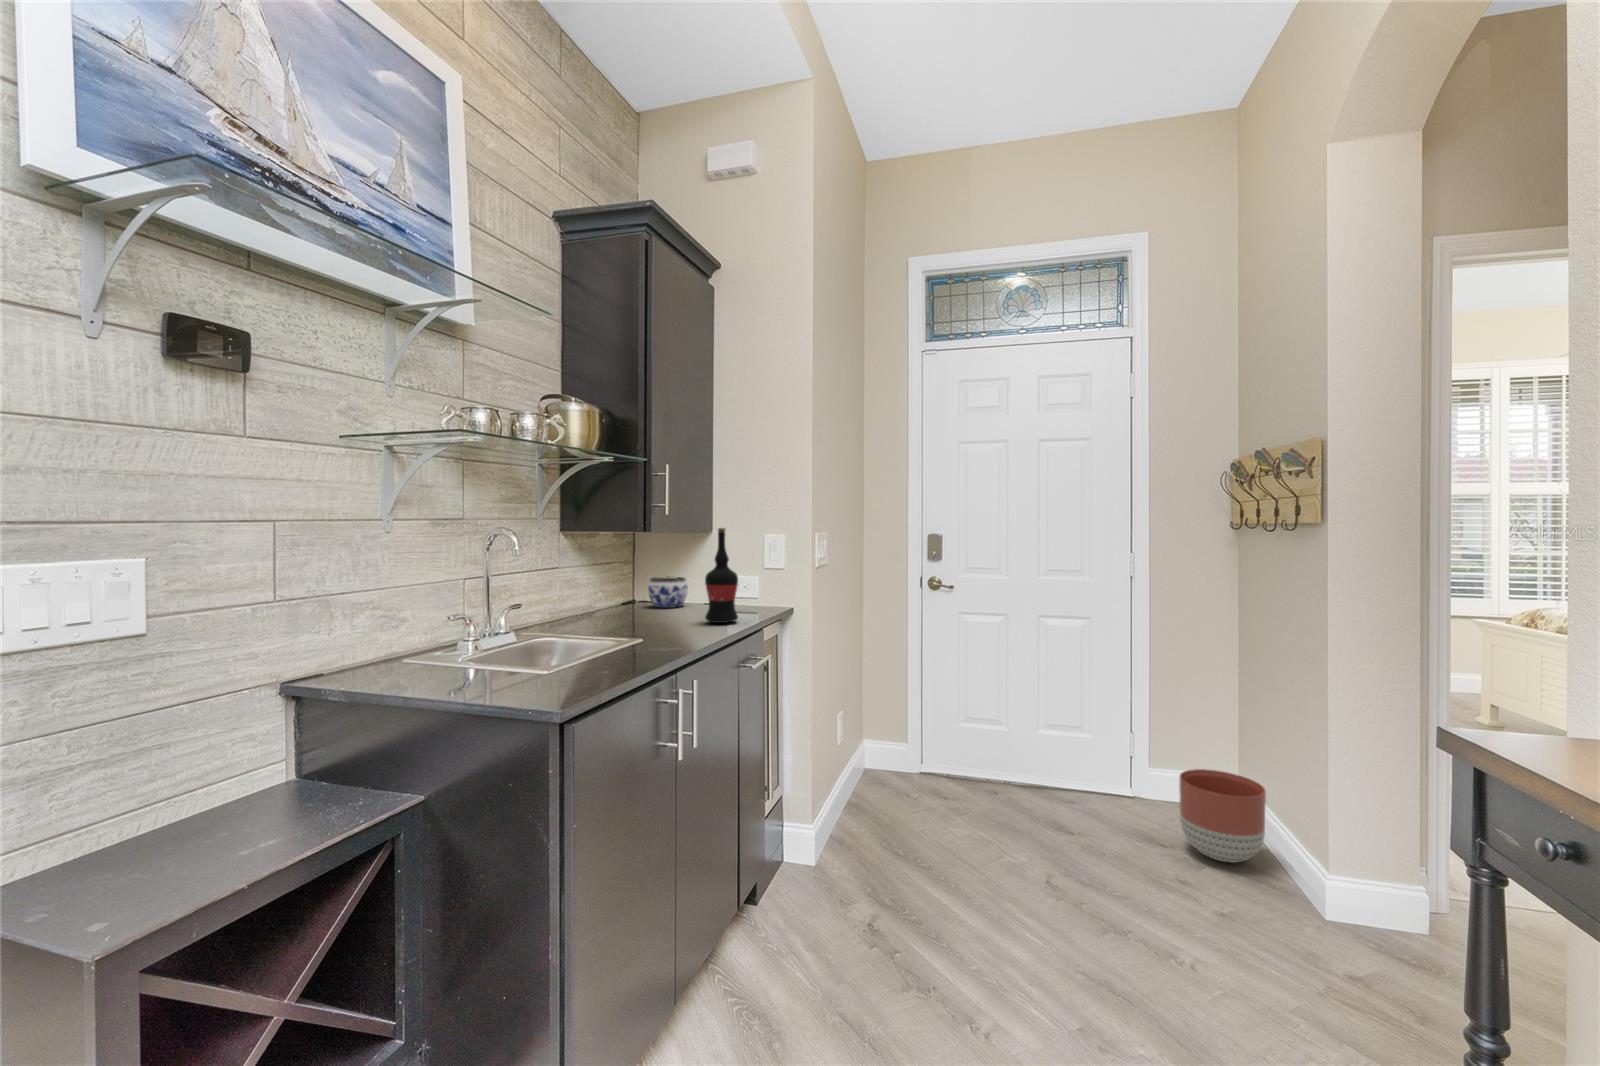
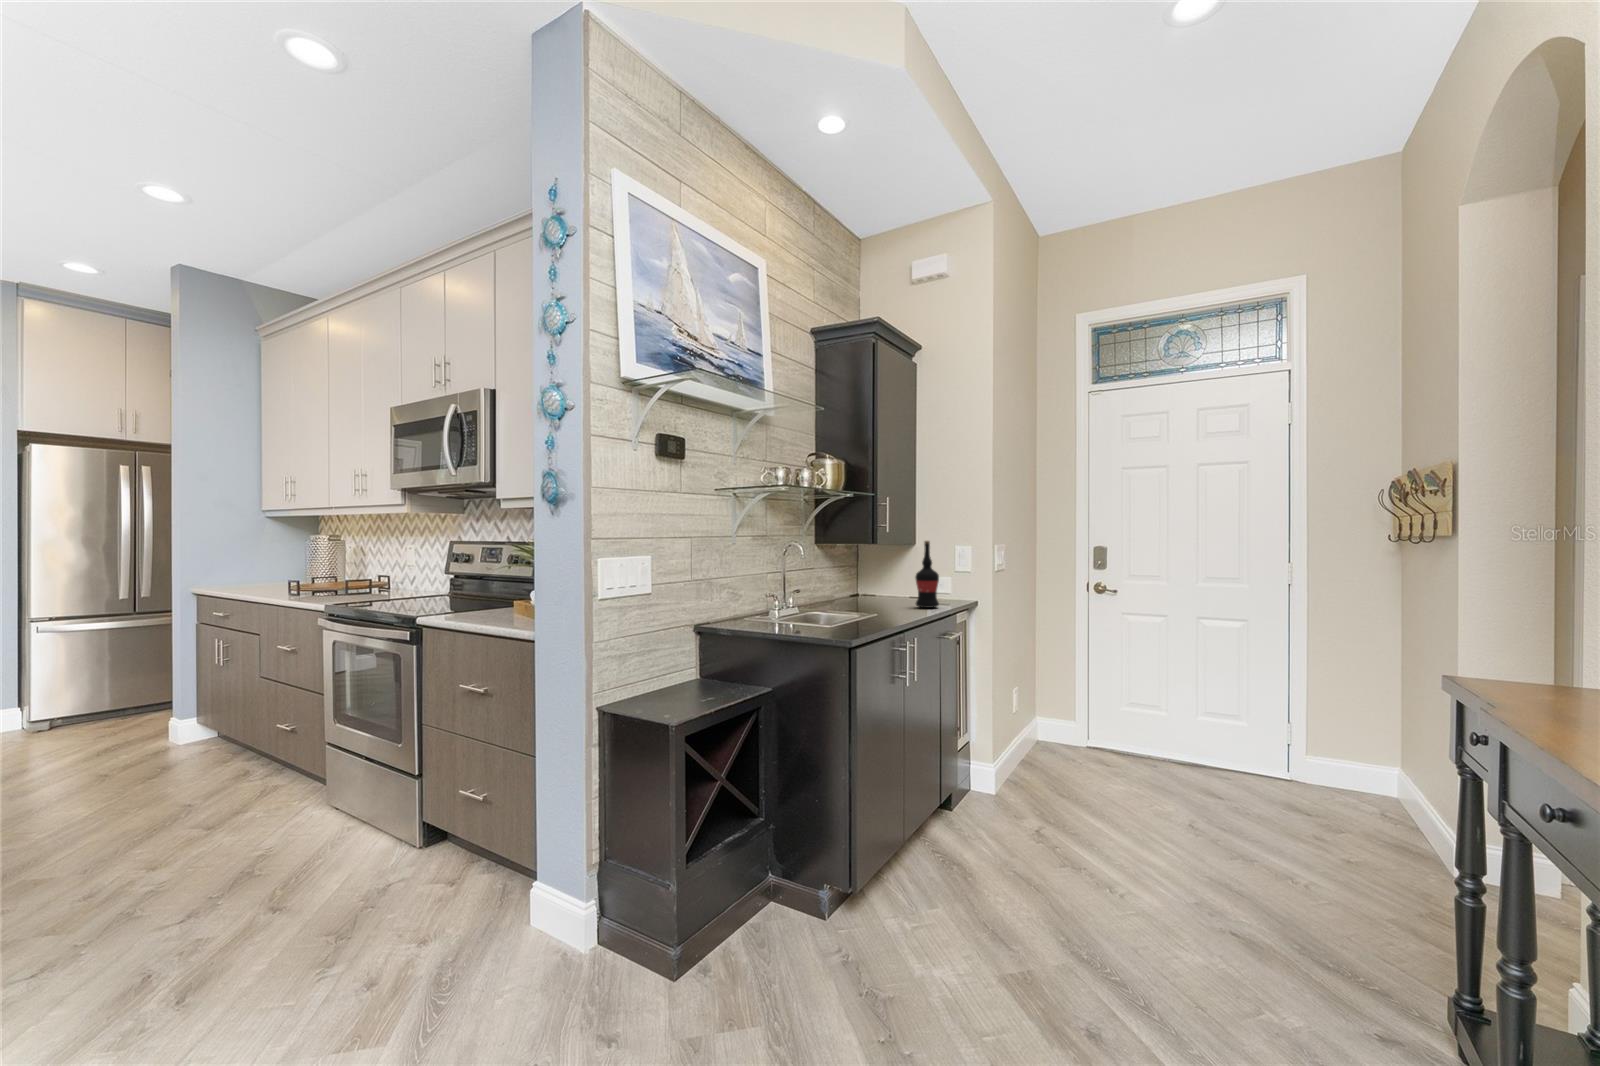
jar: present [648,577,688,608] -> none [871,576,900,599]
planter: present [1179,769,1266,863] -> none [1327,752,1410,831]

